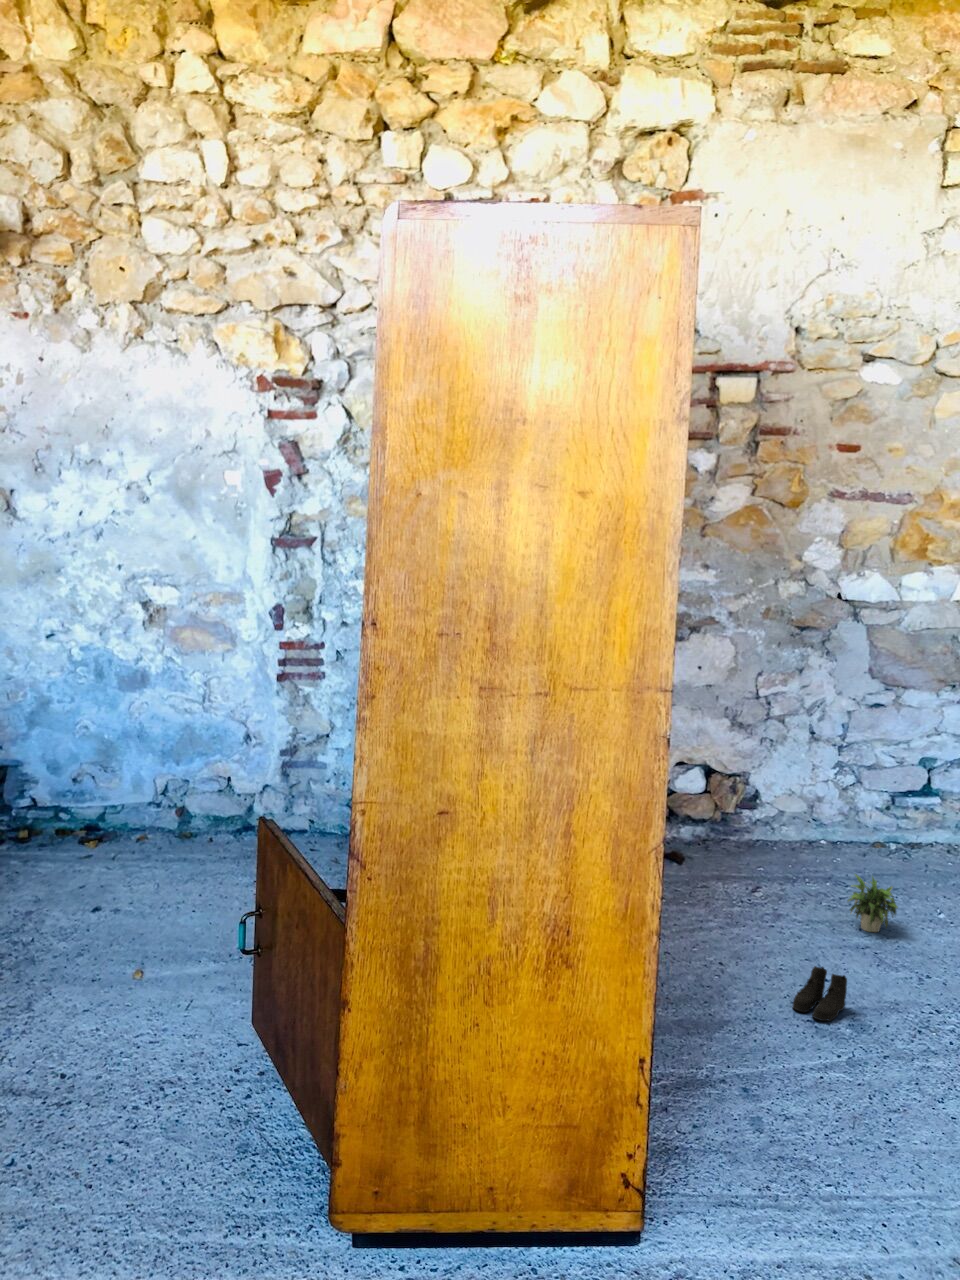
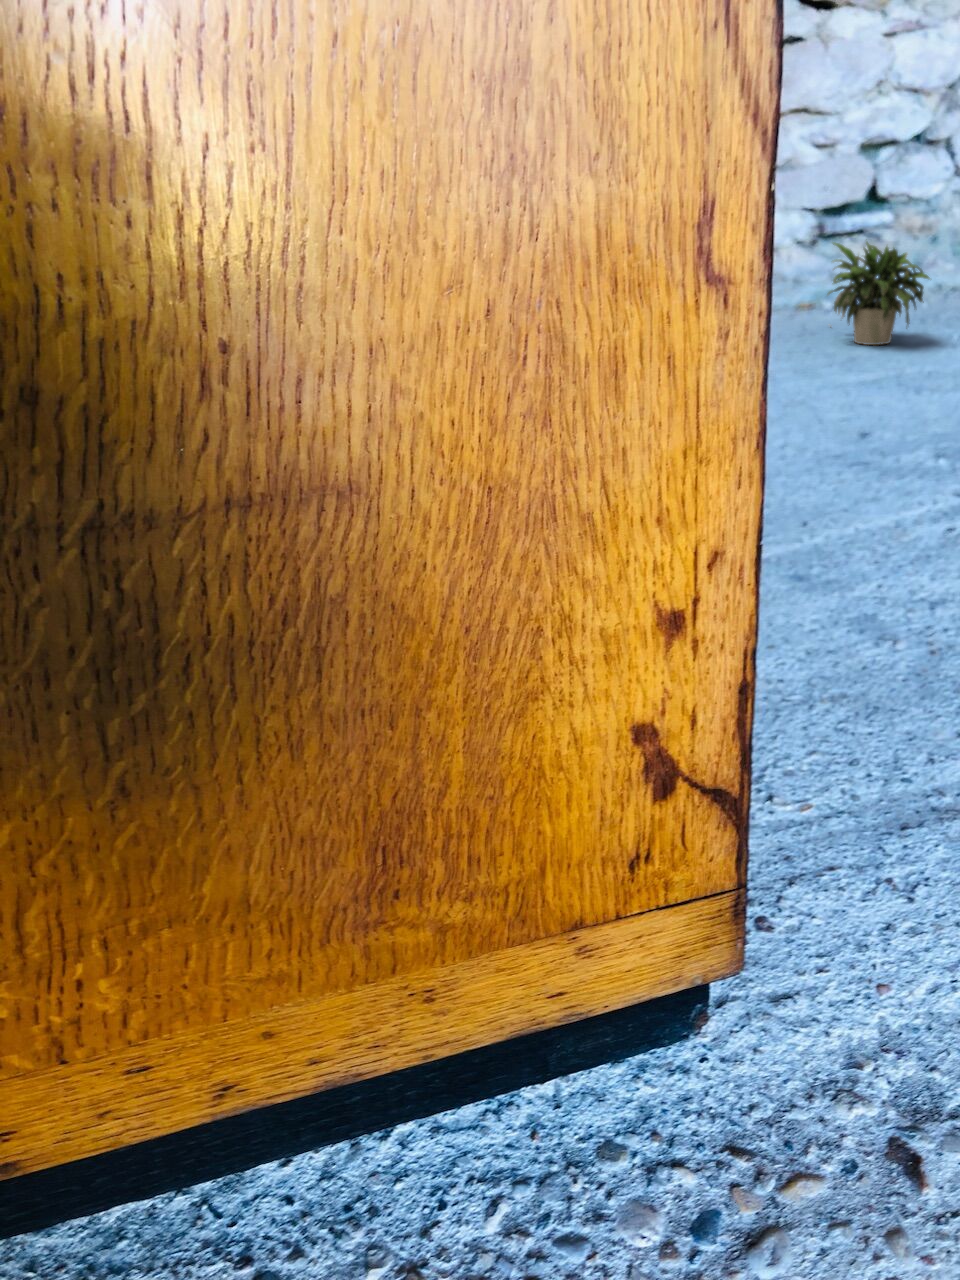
boots: present [793,966,847,1021] -> none [808,341,921,444]

